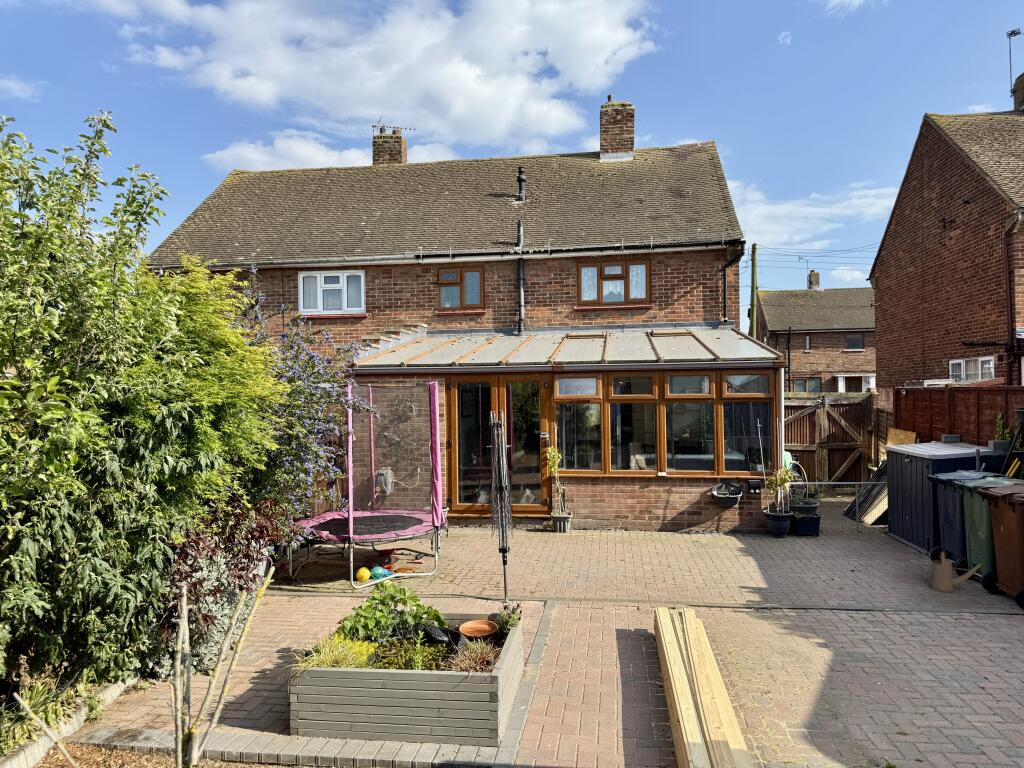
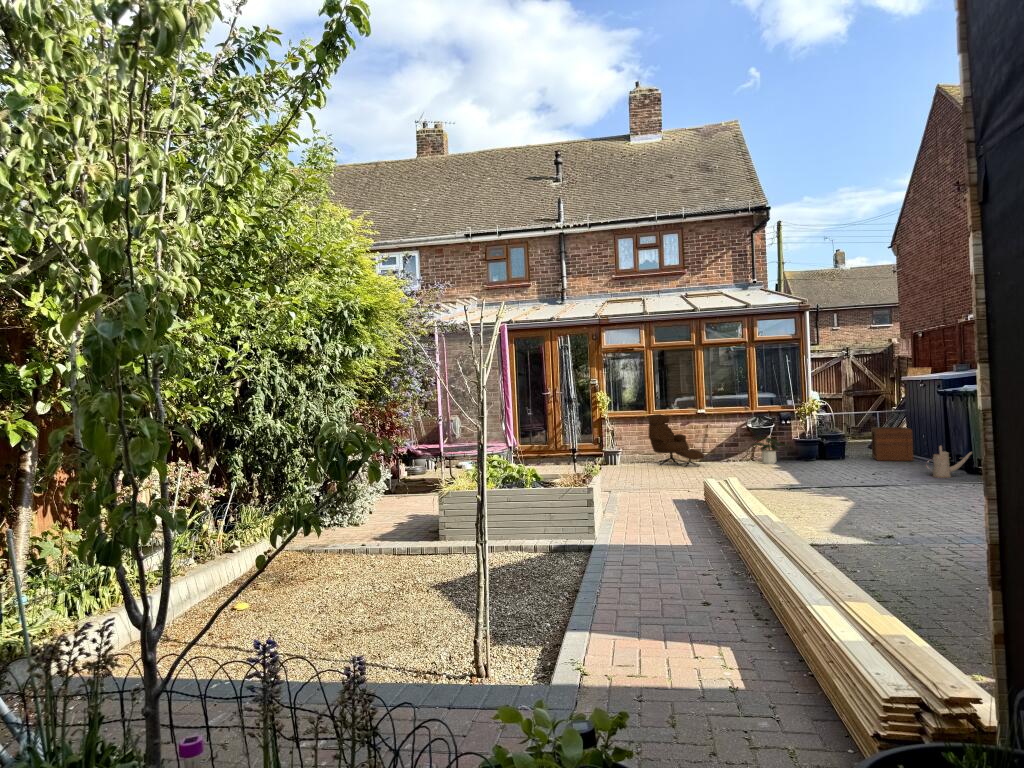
lounge chair: none [602,474,664,542] -> present [648,414,704,467]
wooden crate: none [848,498,897,543] -> present [871,427,913,461]
potted plant: none [717,507,757,540] -> present [753,437,785,464]

